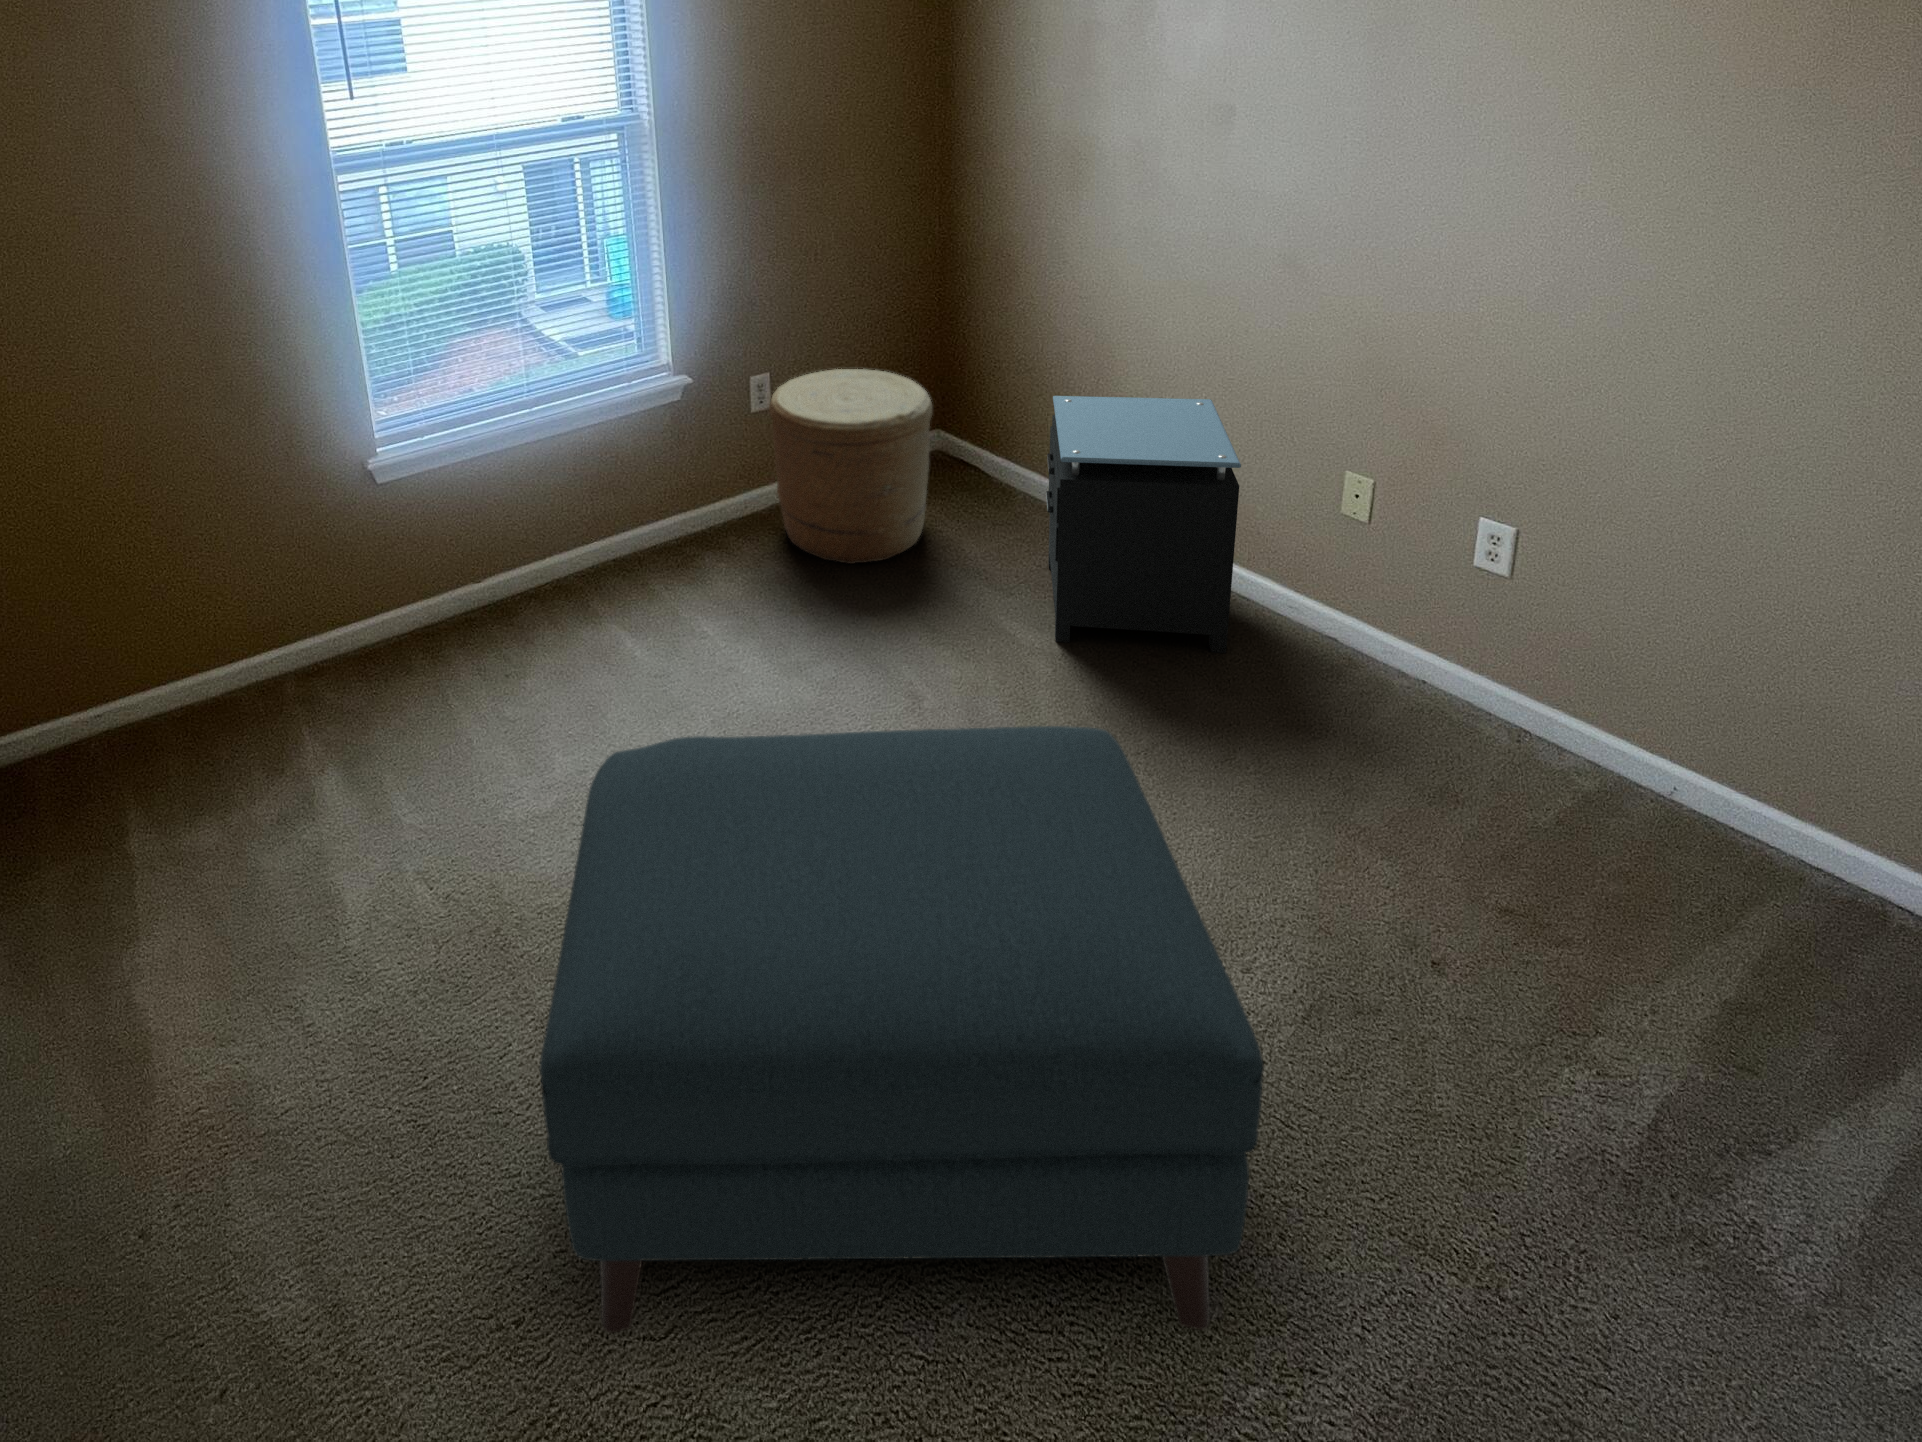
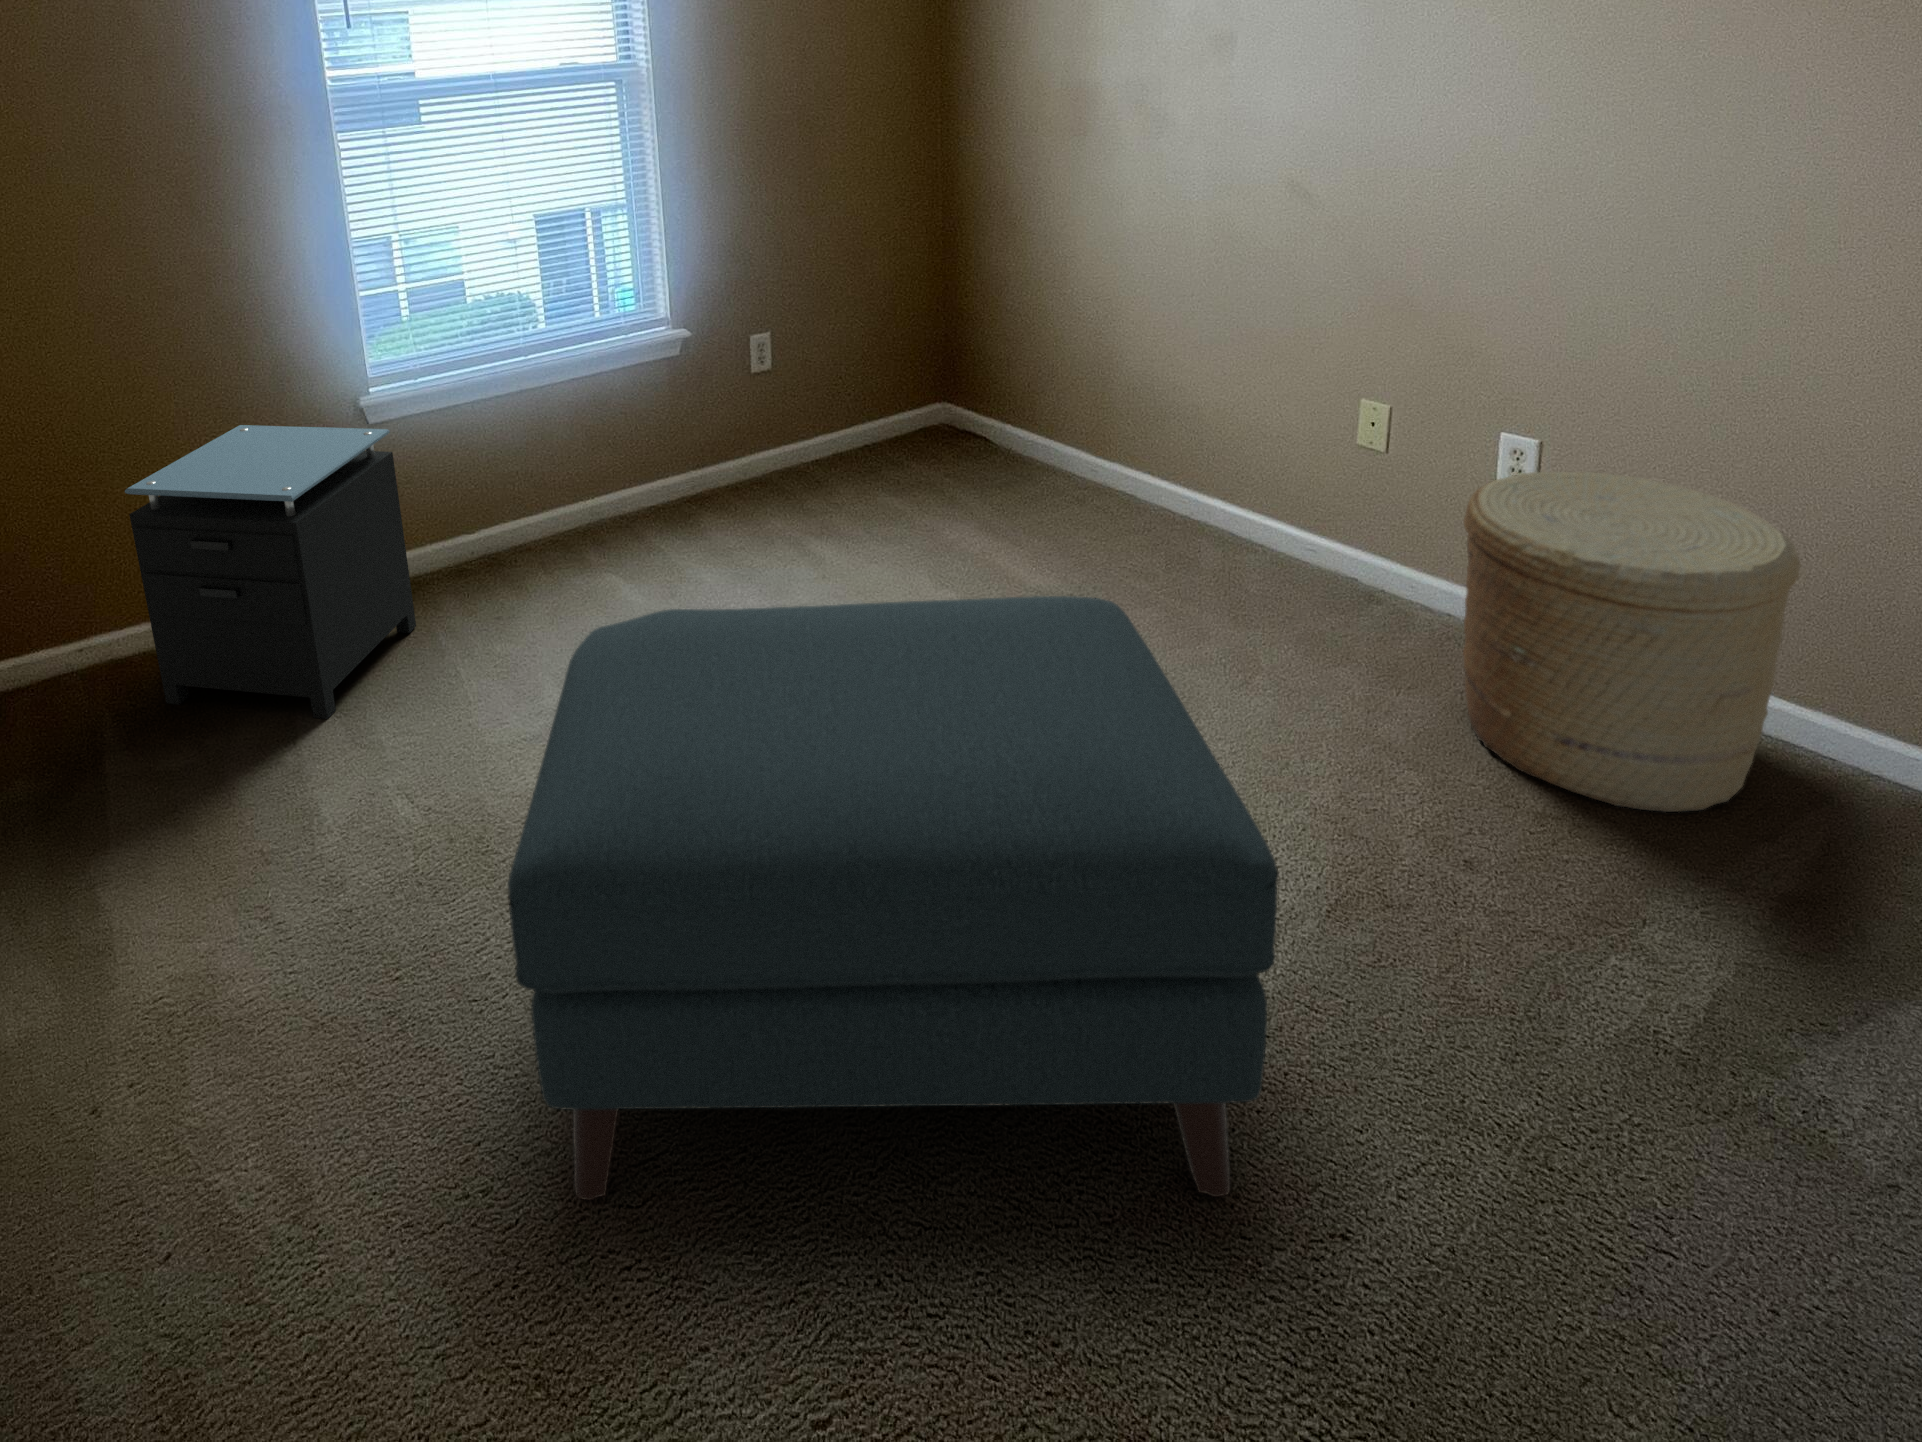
woven basket: present [769,369,933,564] -> present [1463,472,1801,812]
nightstand: present [1046,396,1241,653] -> present [125,425,416,719]

